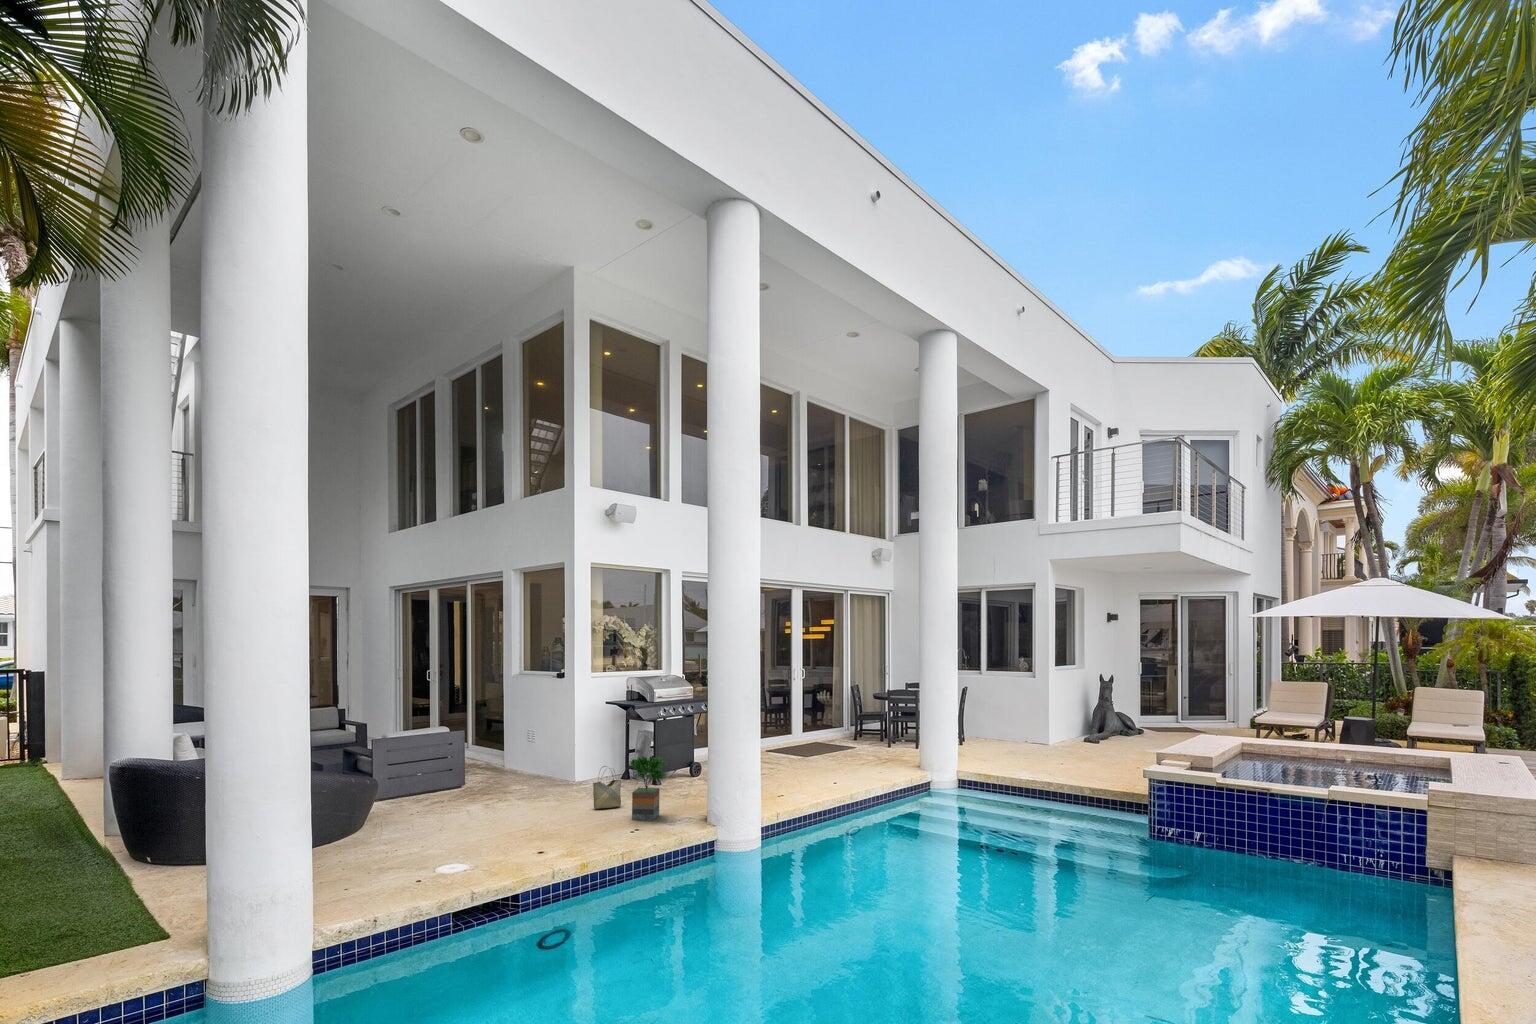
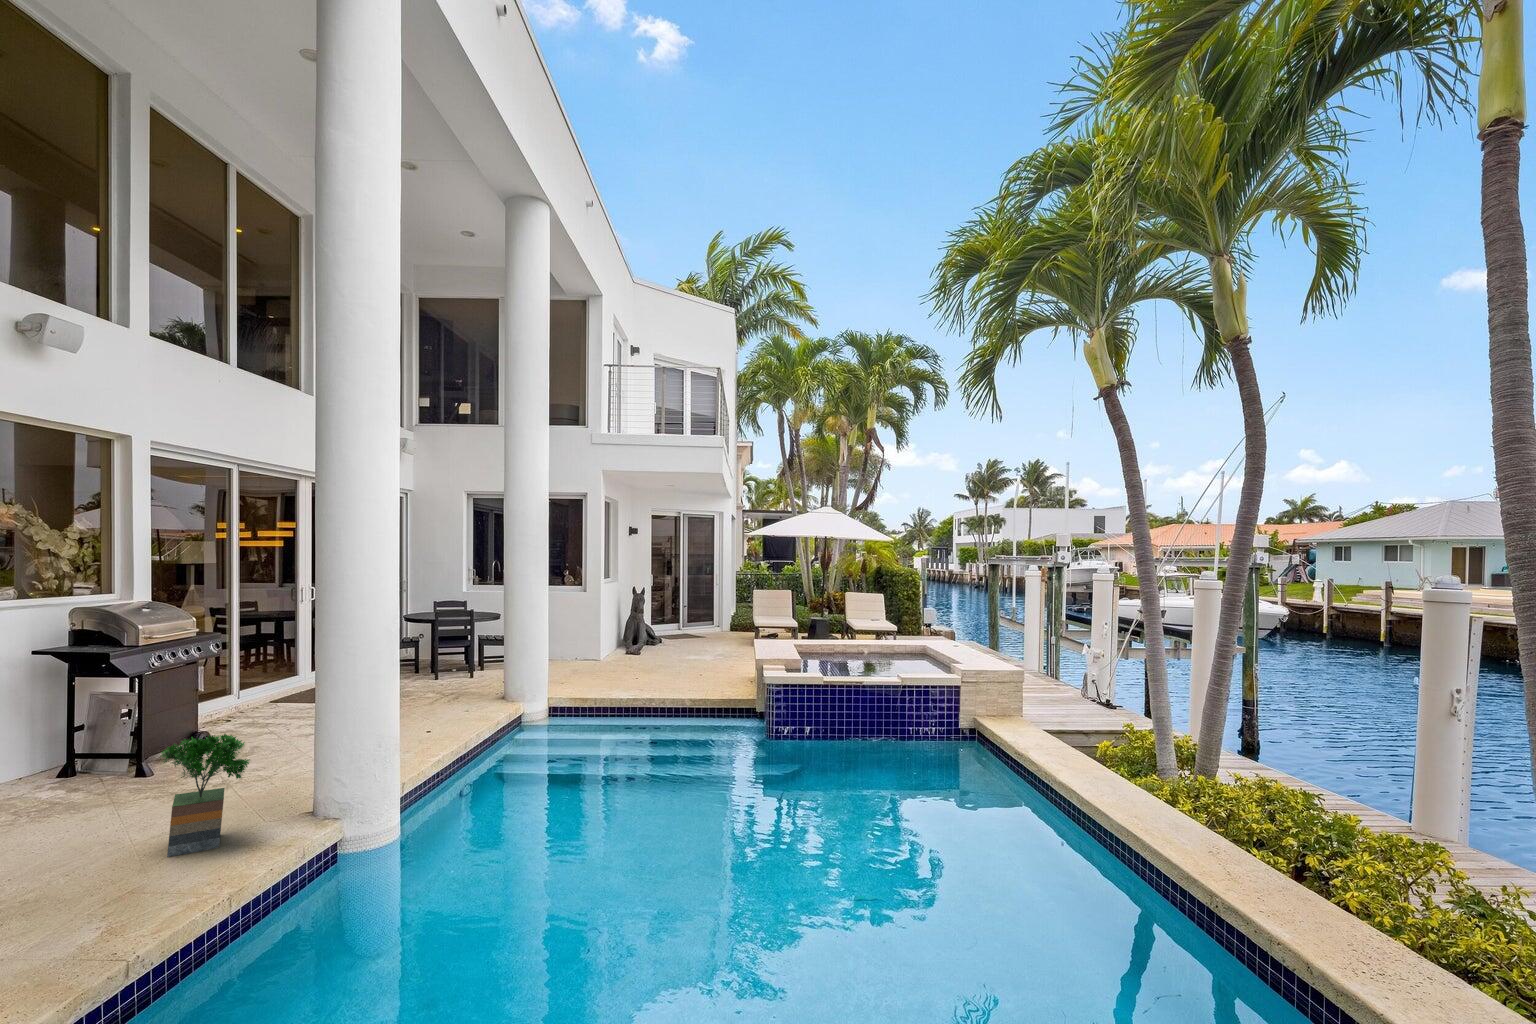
woven basket: present [593,766,621,809] -> none [40,766,112,852]

